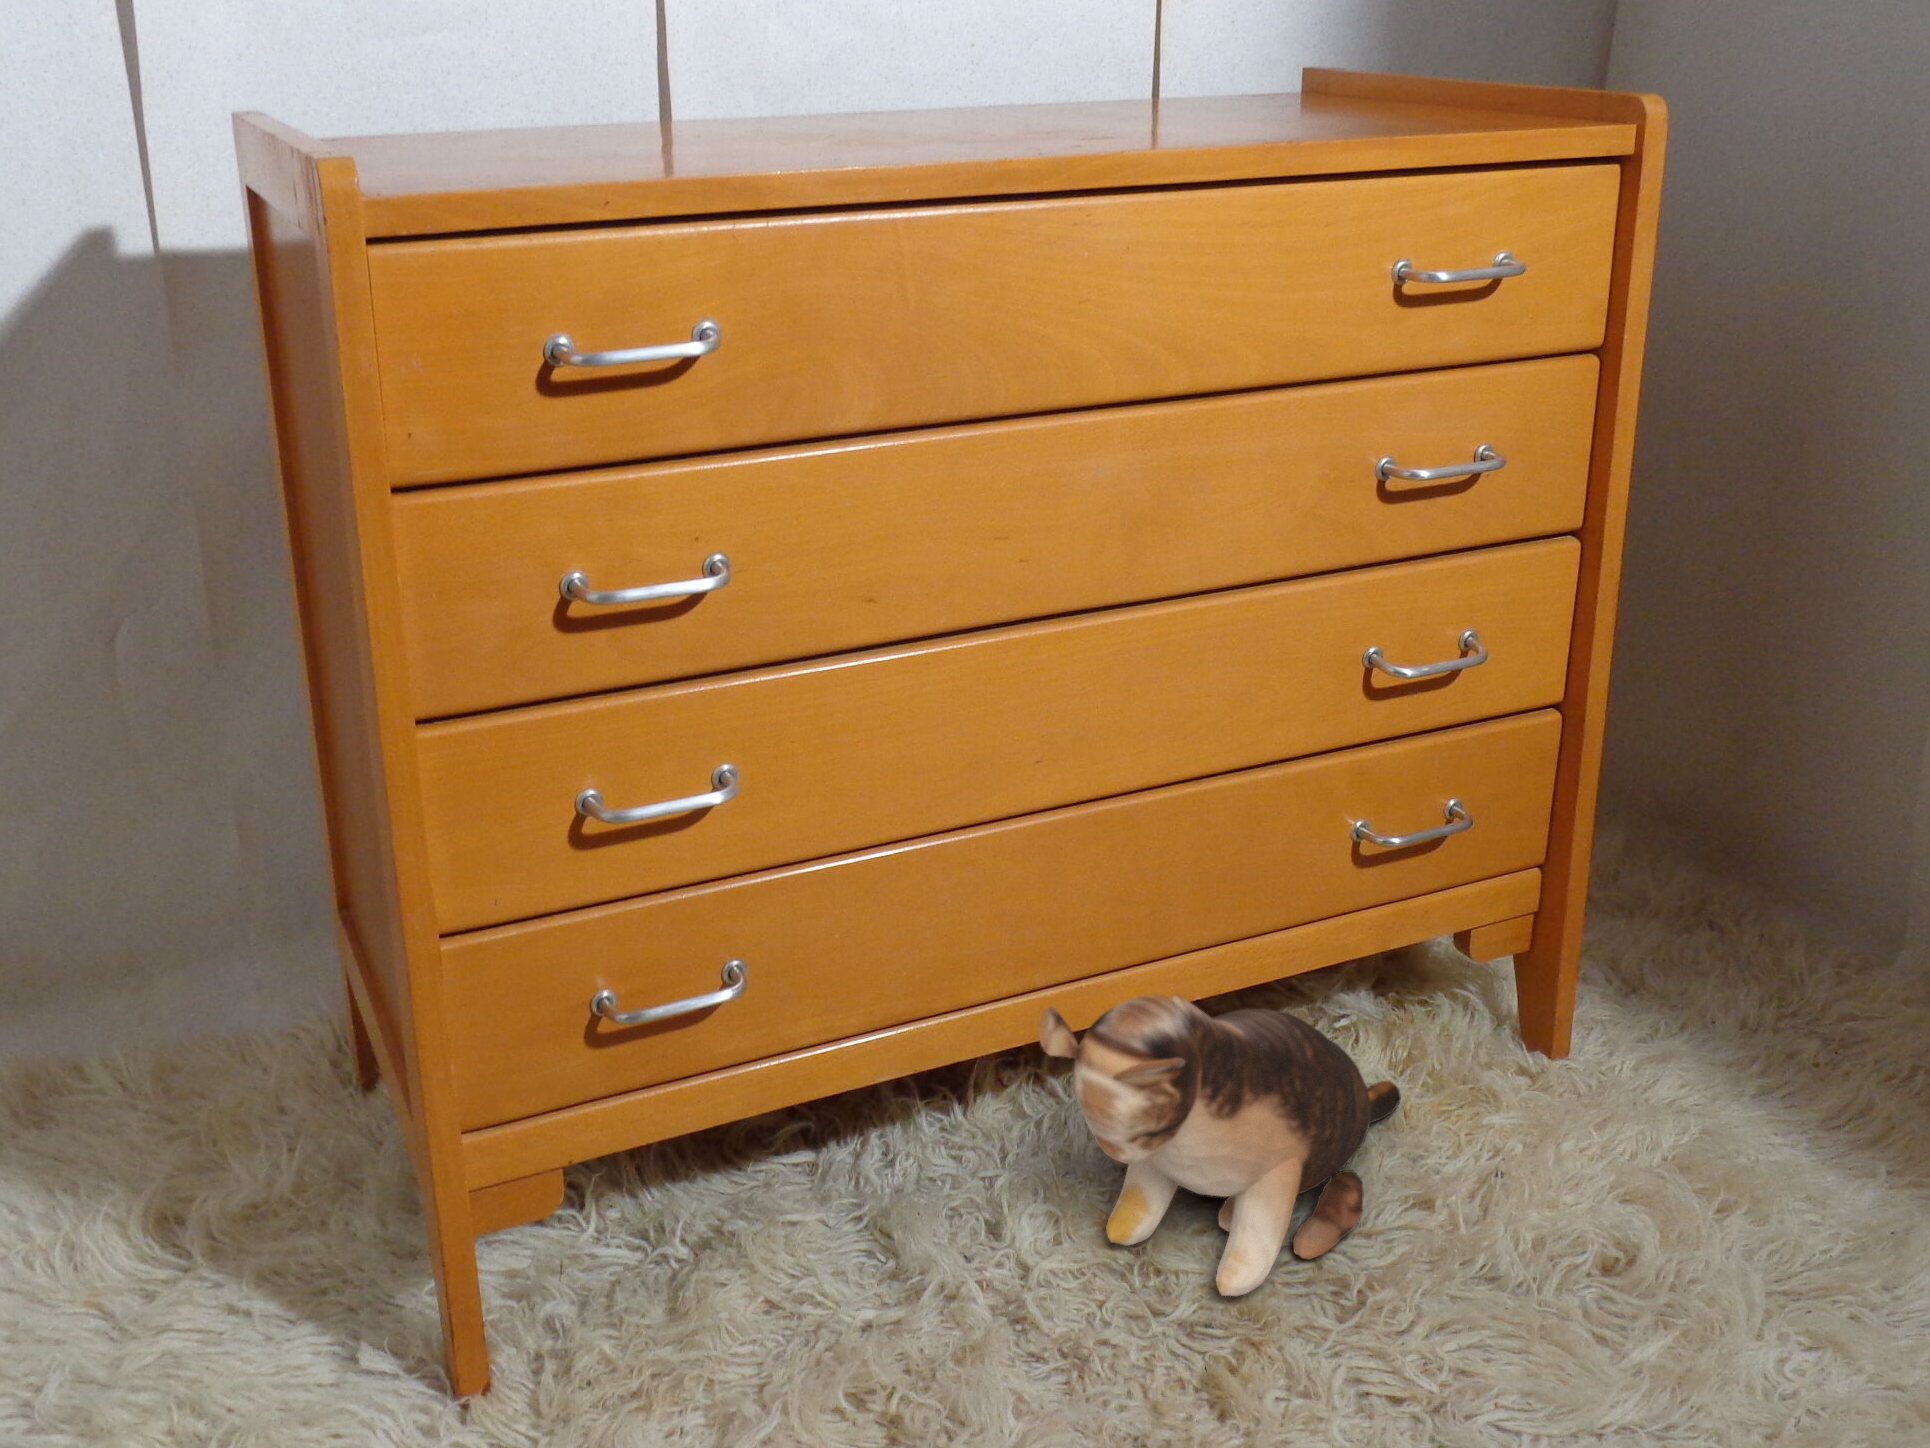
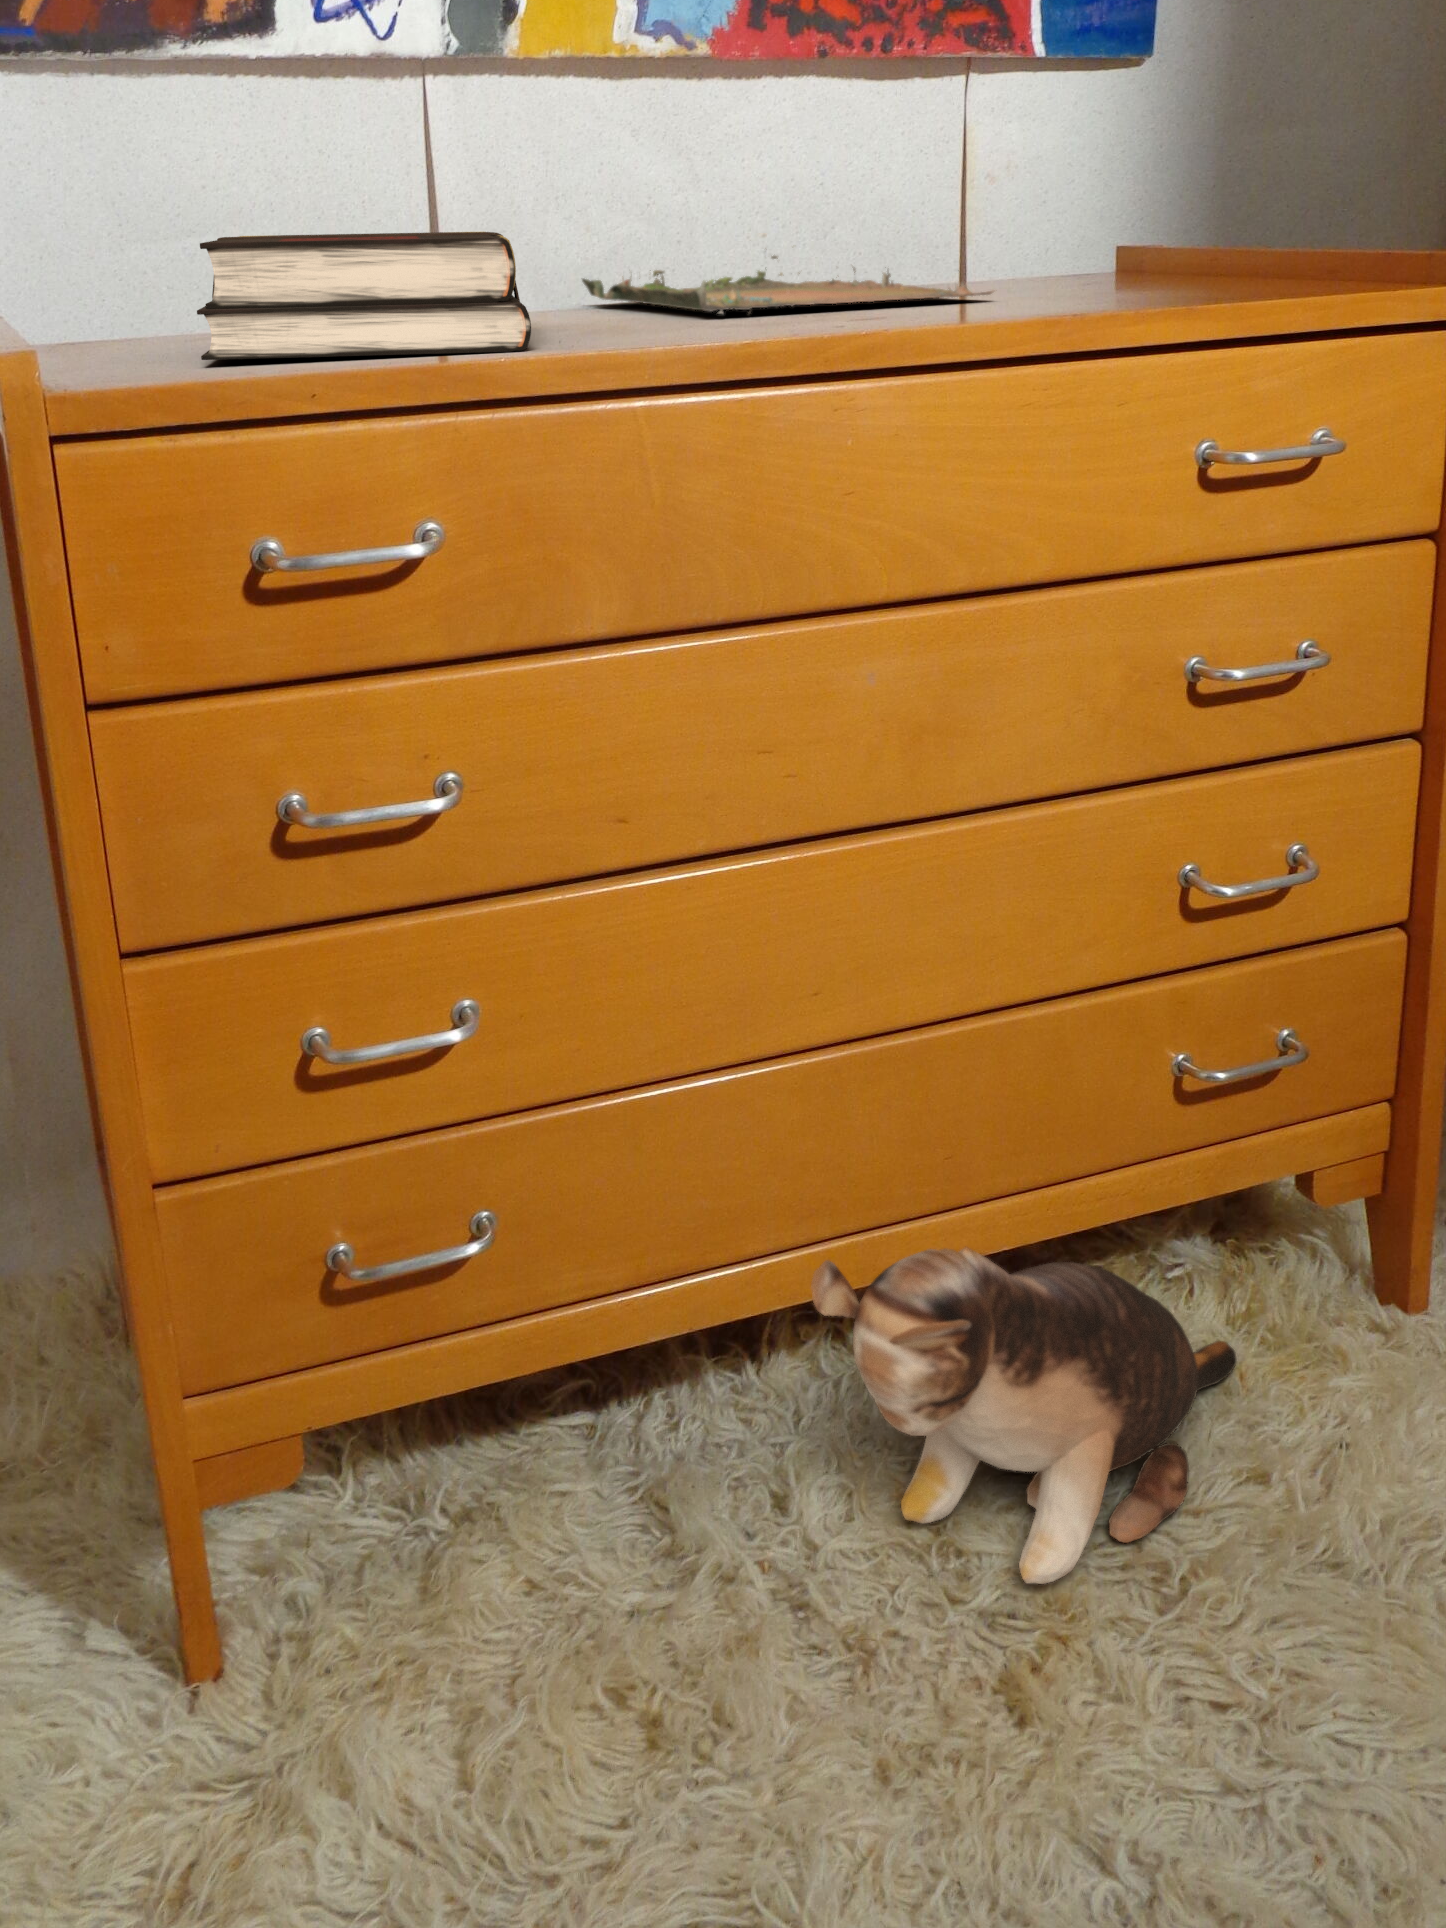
book: none [482,41,793,168] -> present [197,232,531,360]
tray: none [801,57,1201,128] -> present [582,256,993,314]

